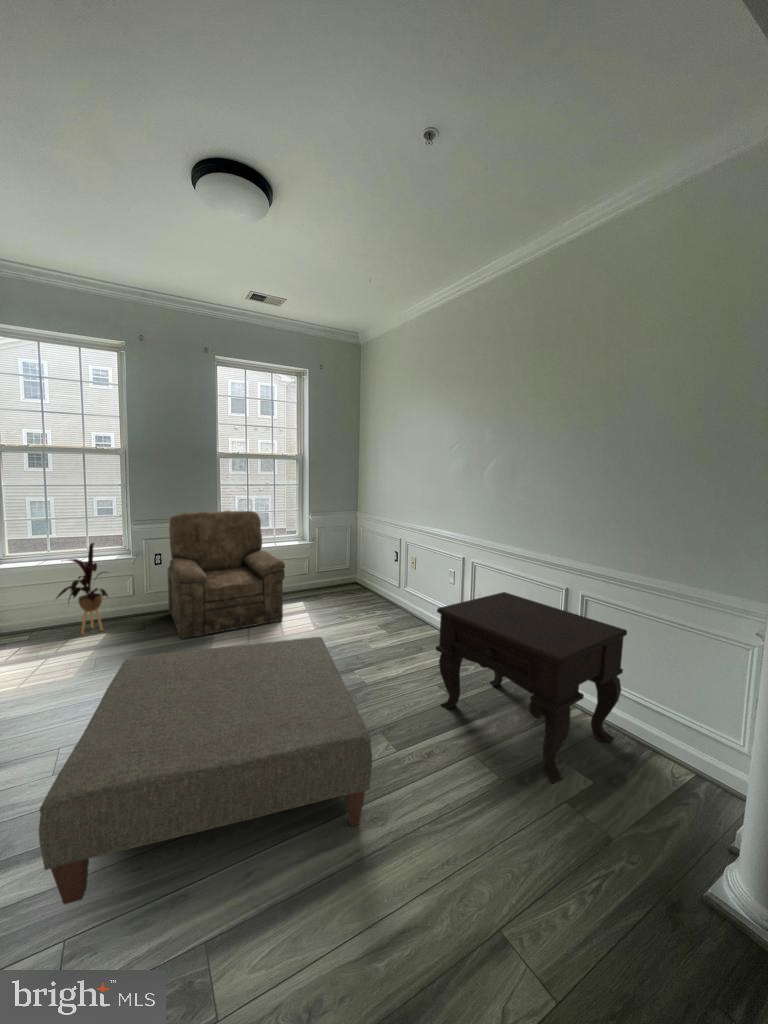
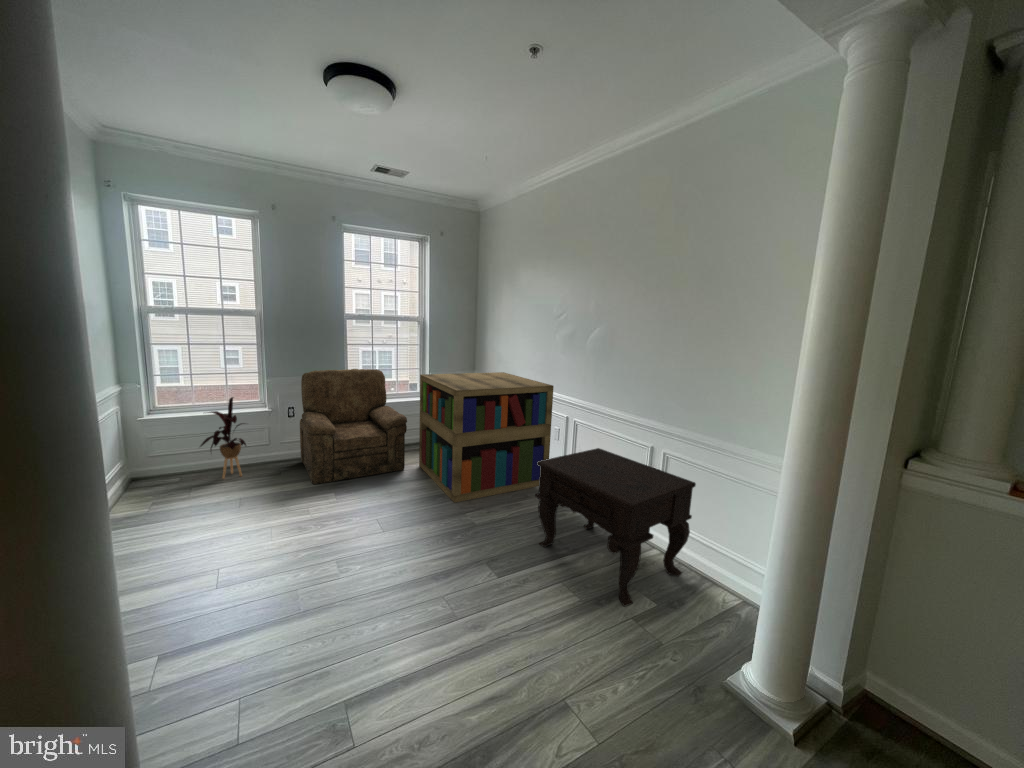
bookshelf: none [299,512,447,657] -> present [419,372,554,503]
ottoman: present [39,637,372,904] -> none [208,484,473,687]

